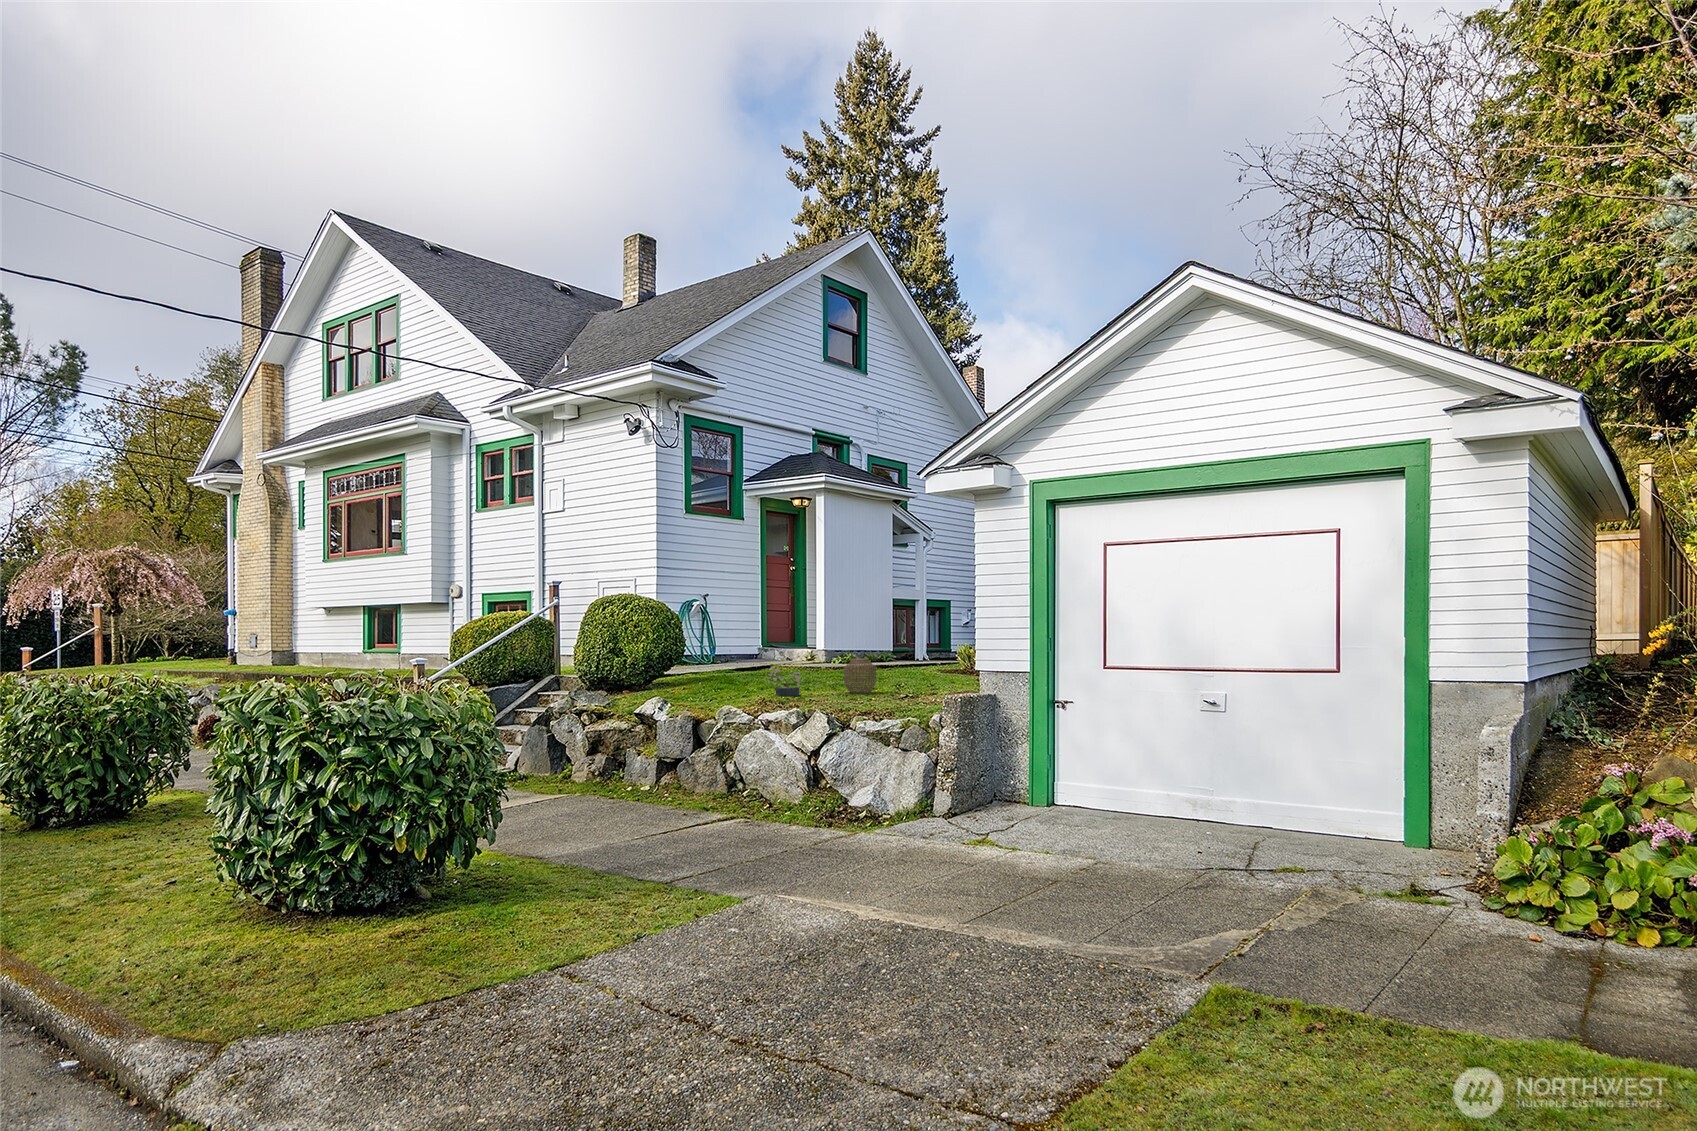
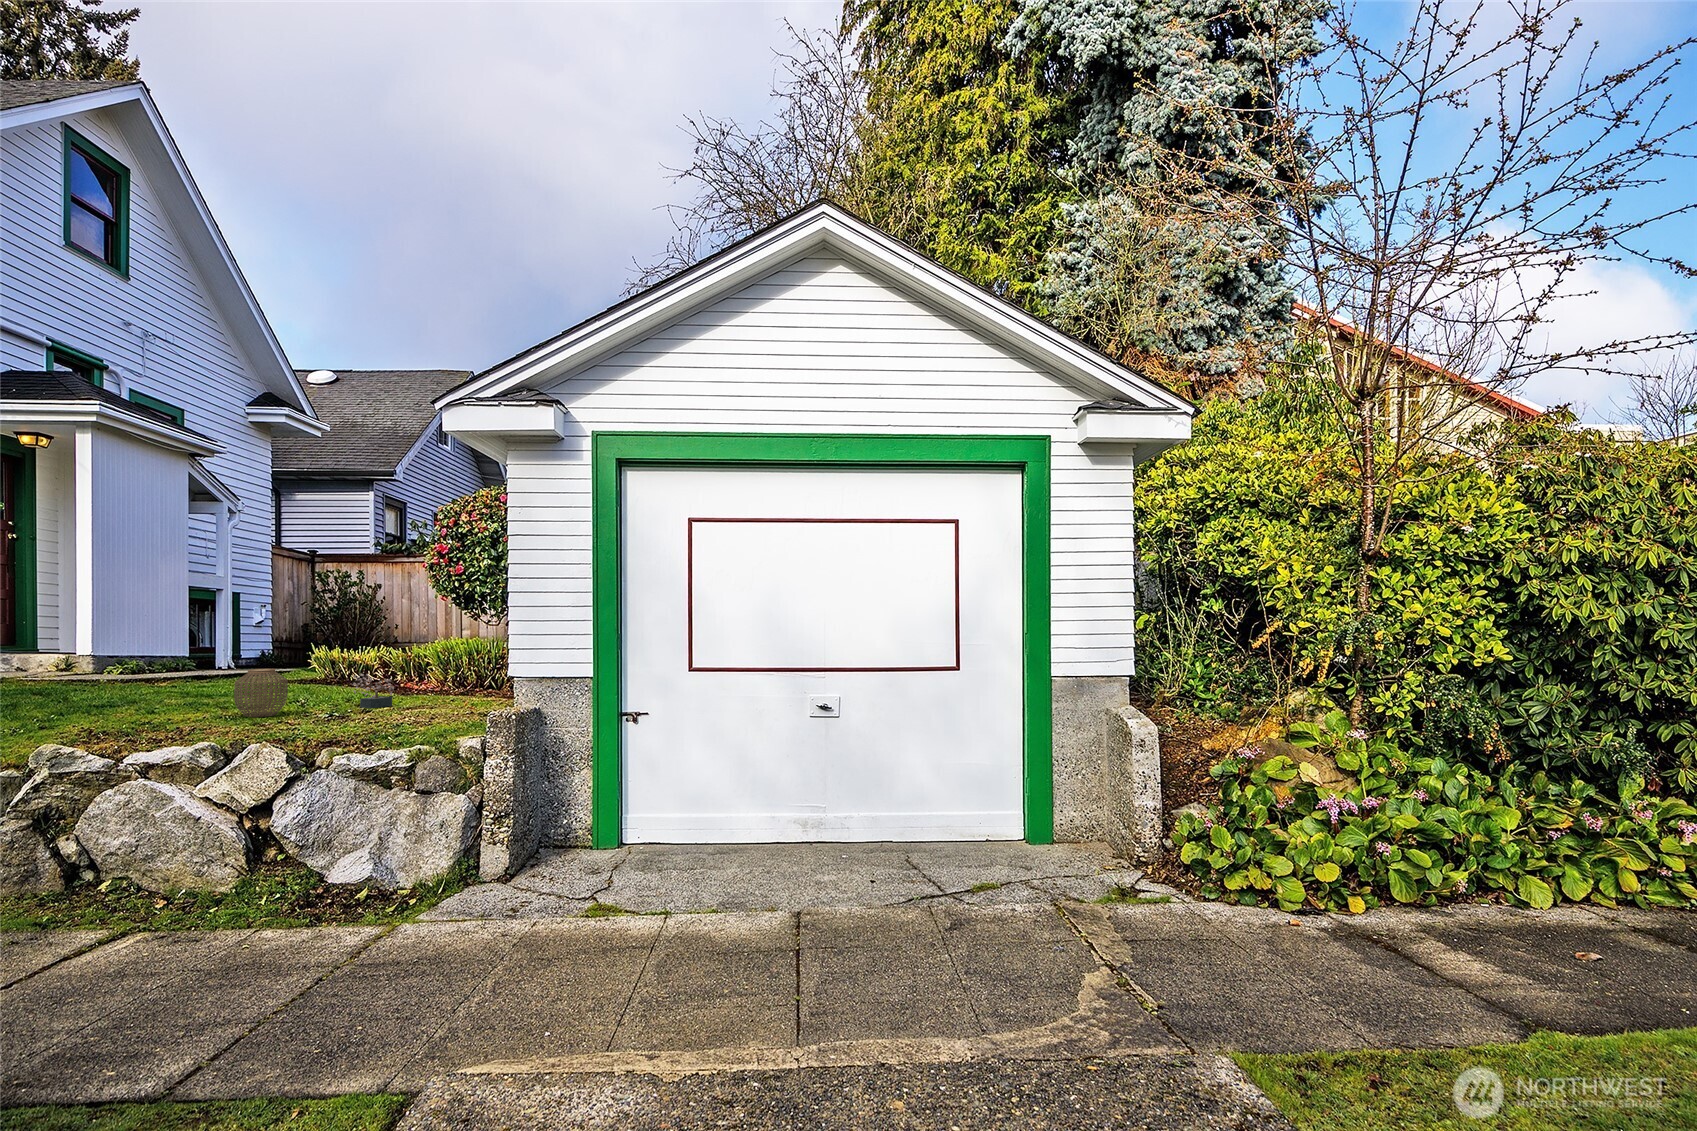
decorative plant: present [768,666,803,696] -> present [353,674,394,708]

